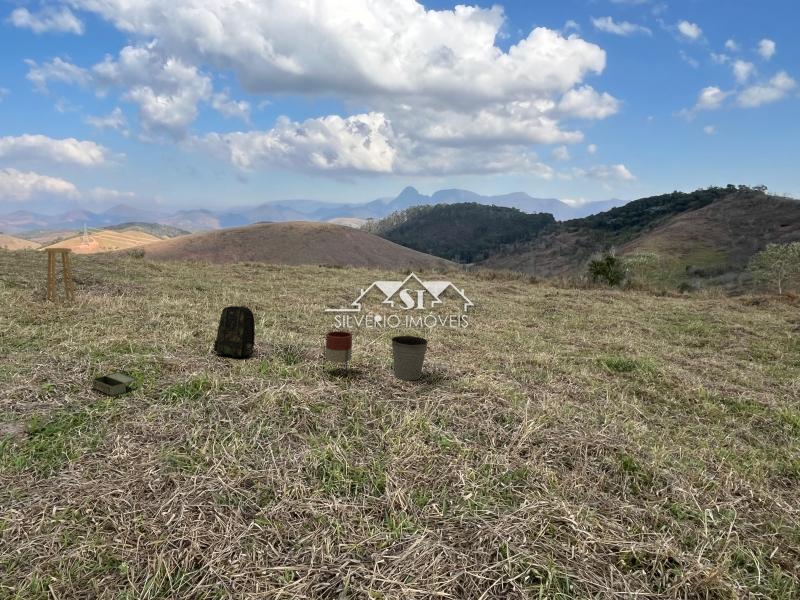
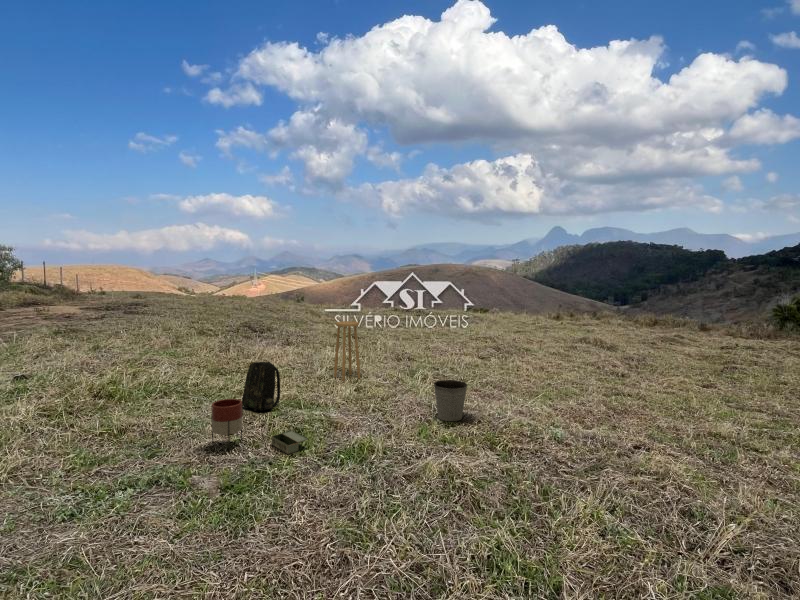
stool: present [45,248,75,302] -> present [334,321,360,381]
backpack: present [214,306,255,357] -> present [242,362,280,411]
planter: present [323,331,352,376] -> present [212,399,243,450]
bucket: present [389,336,428,380] -> present [434,380,467,421]

